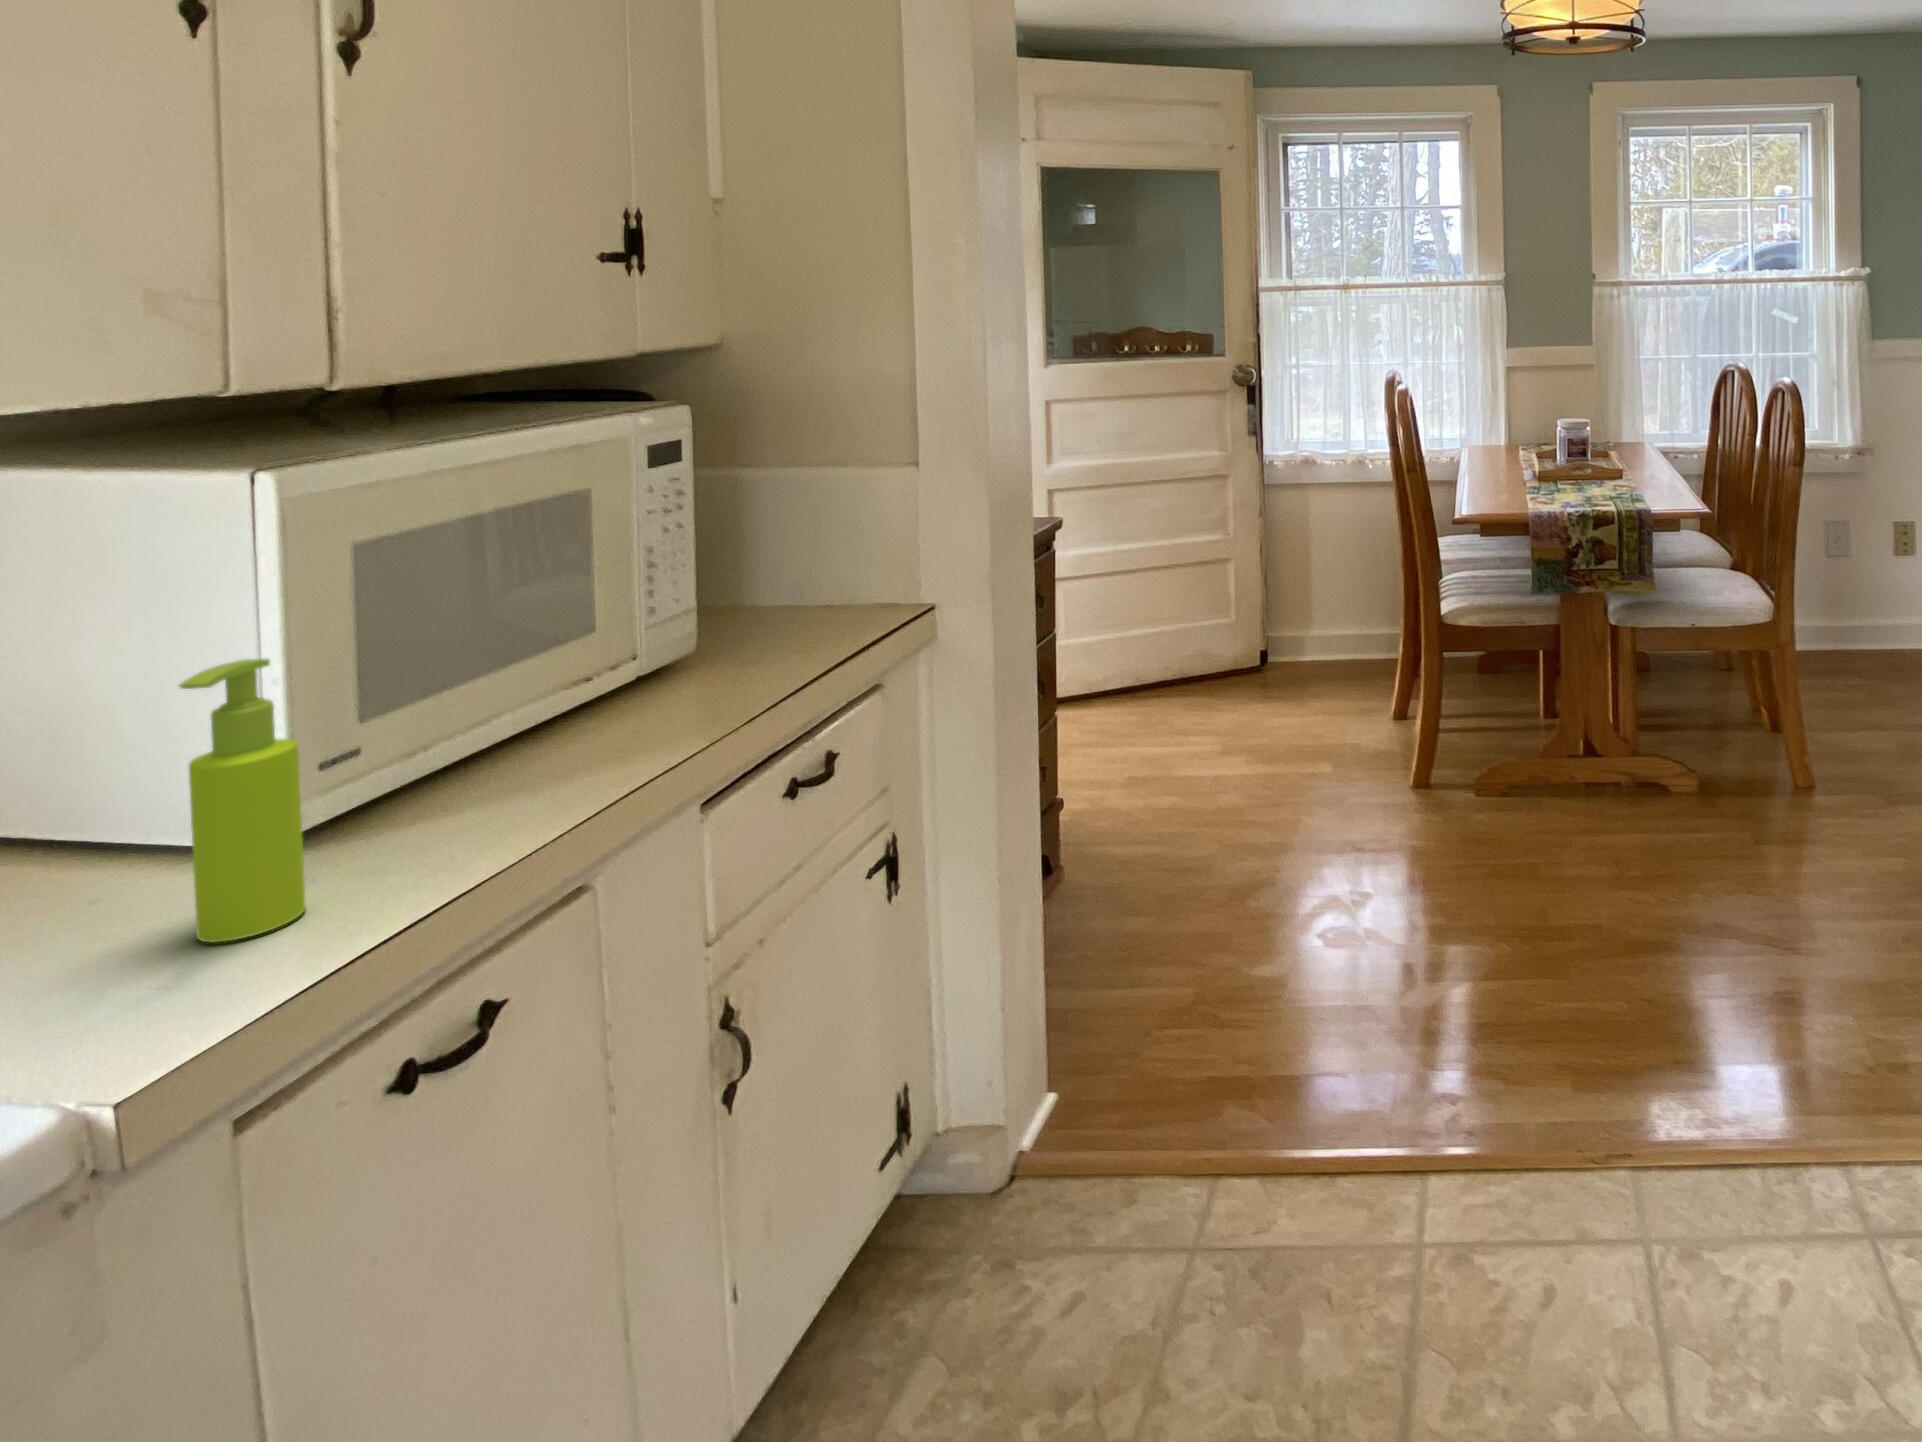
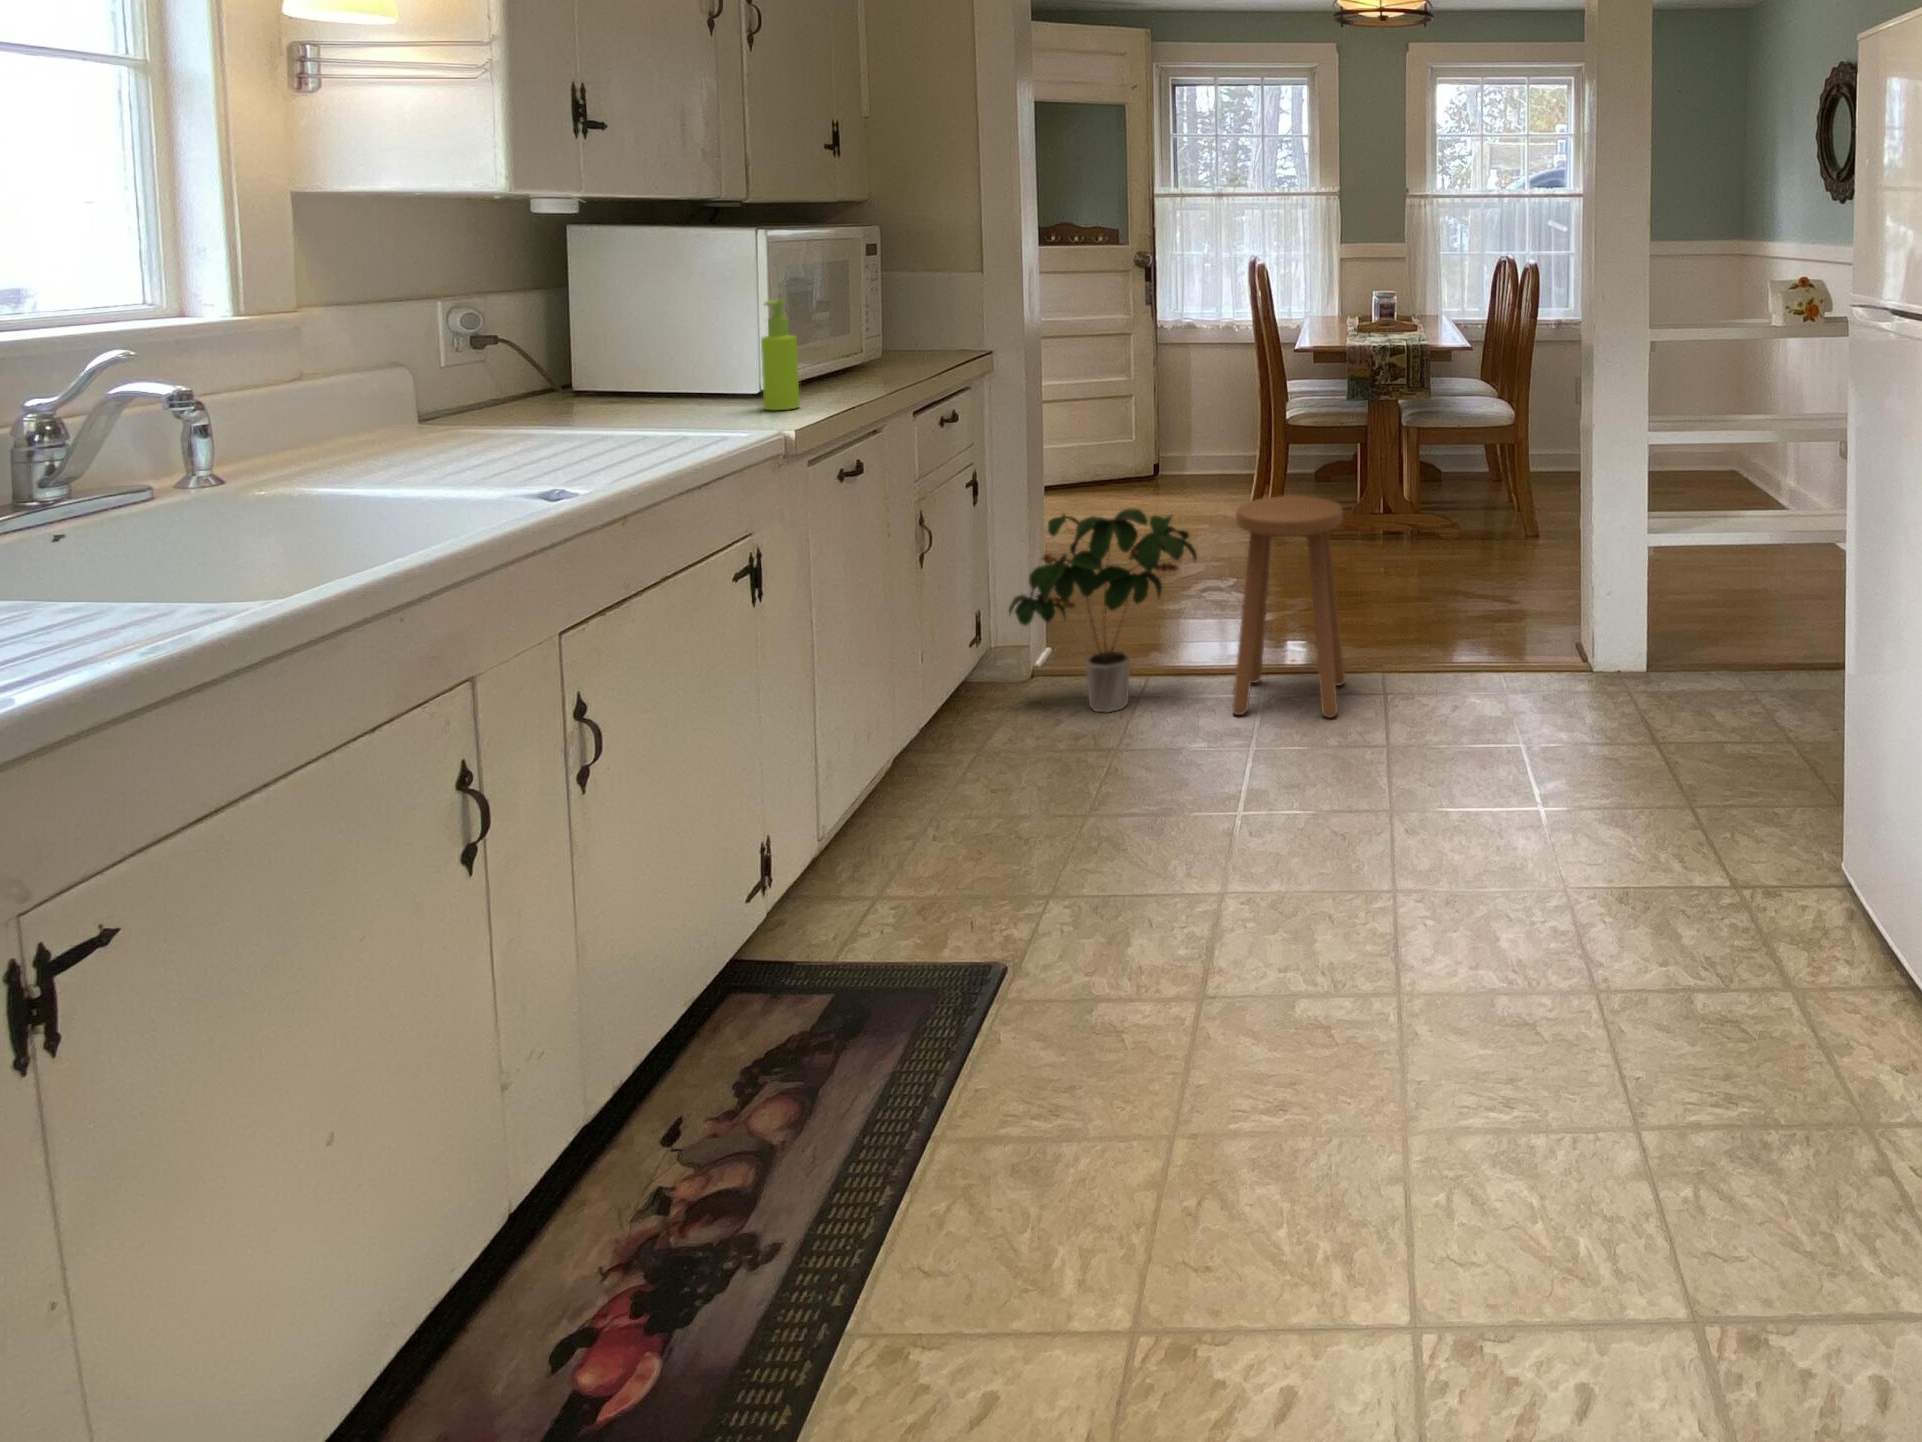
stool: none [1358,859,1565,1327] -> present [1232,496,1346,717]
potted plant: none [941,904,1292,1306] -> present [1009,509,1197,712]

